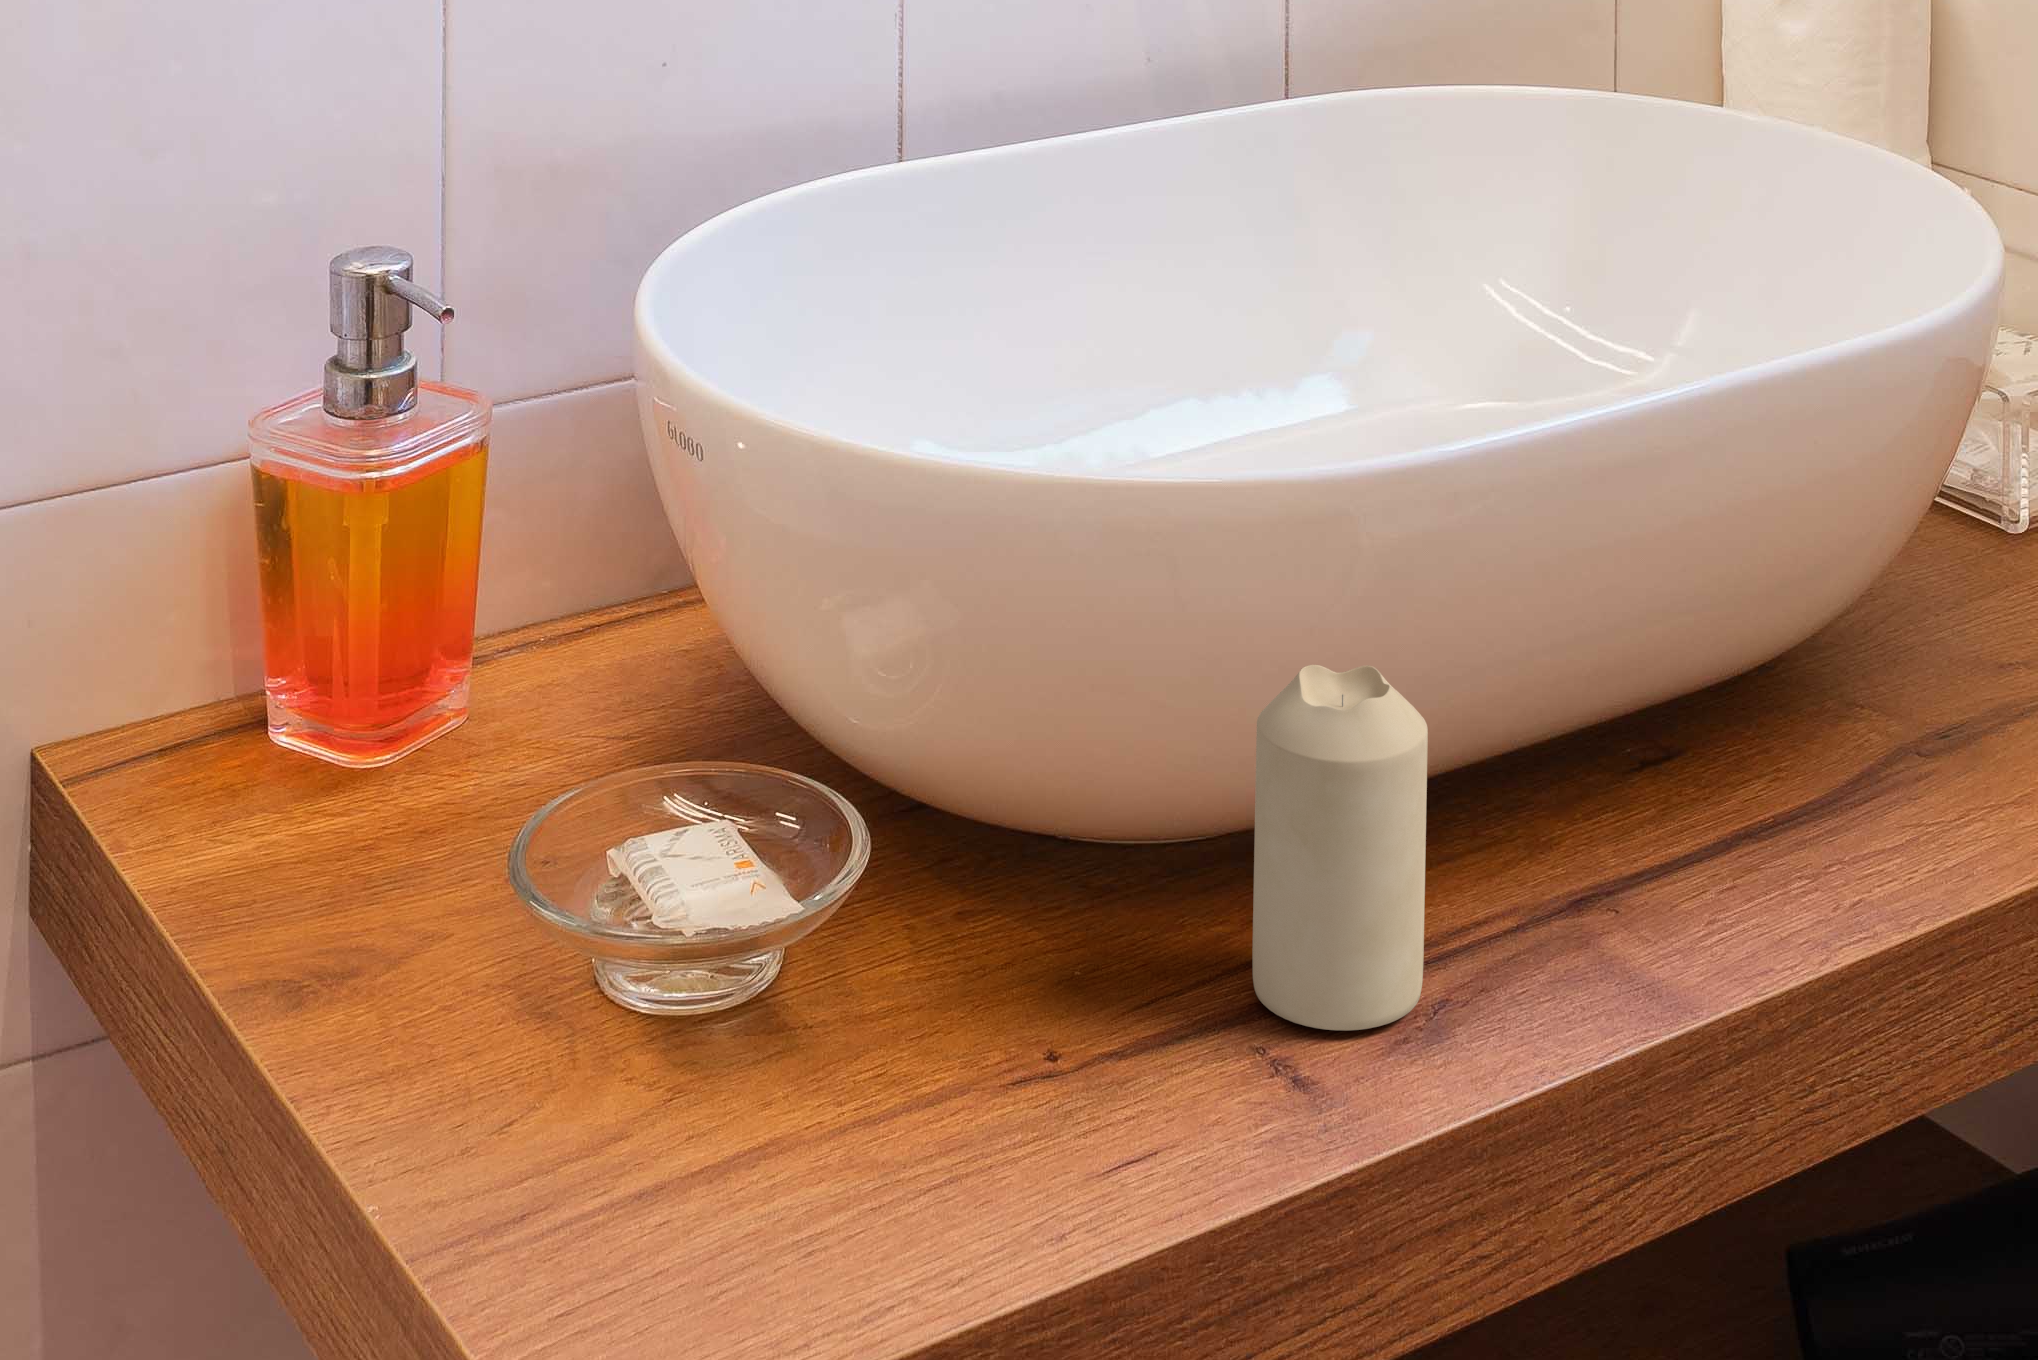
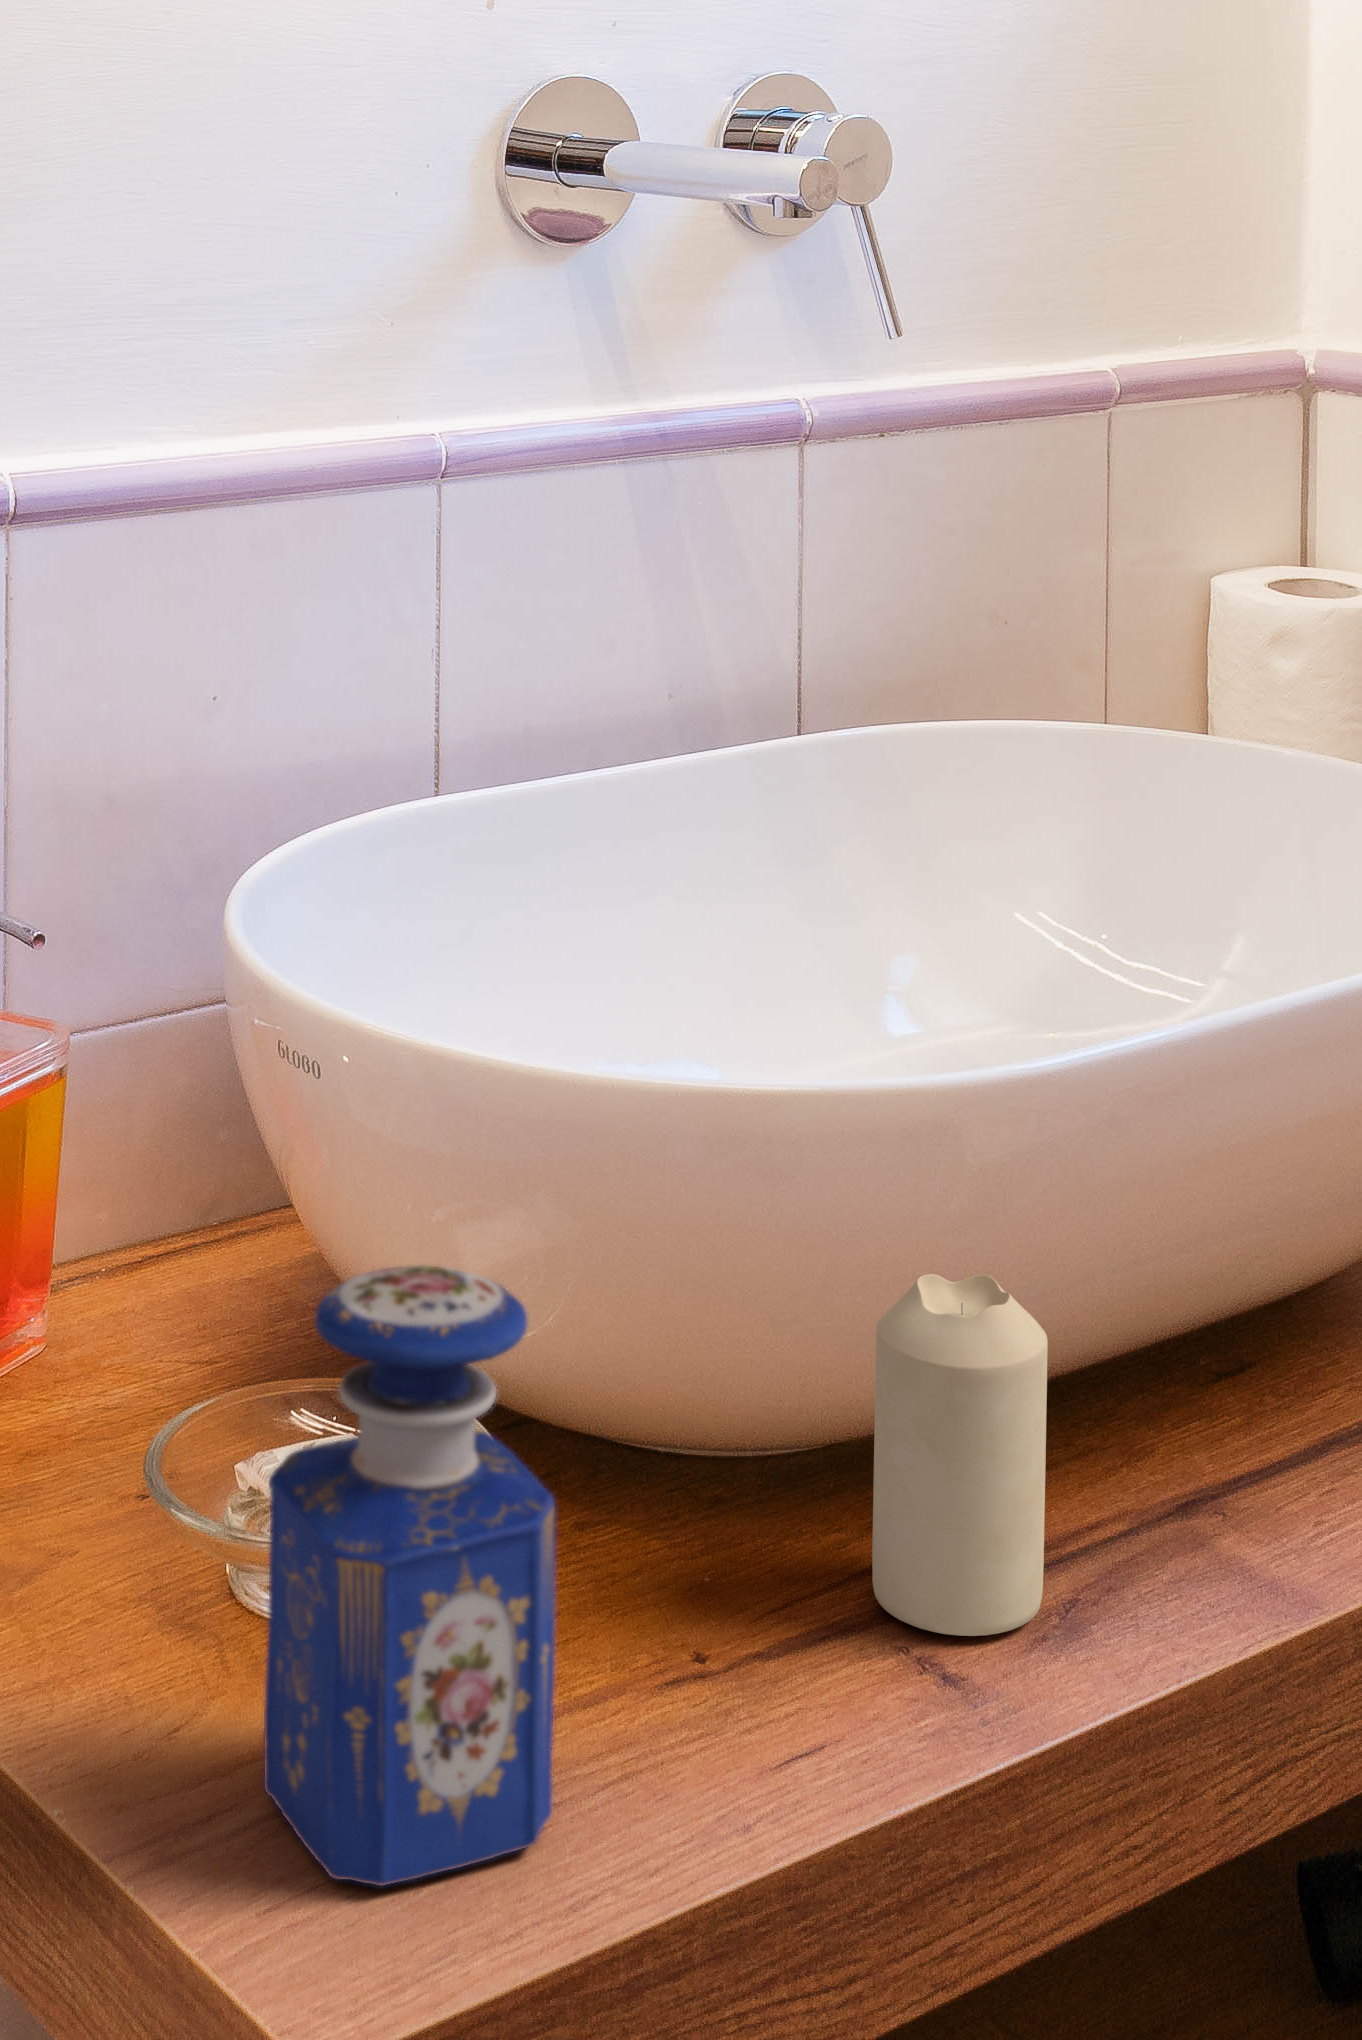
perfume bottle: none [601,659,887,1282] -> present [264,1265,556,1886]

